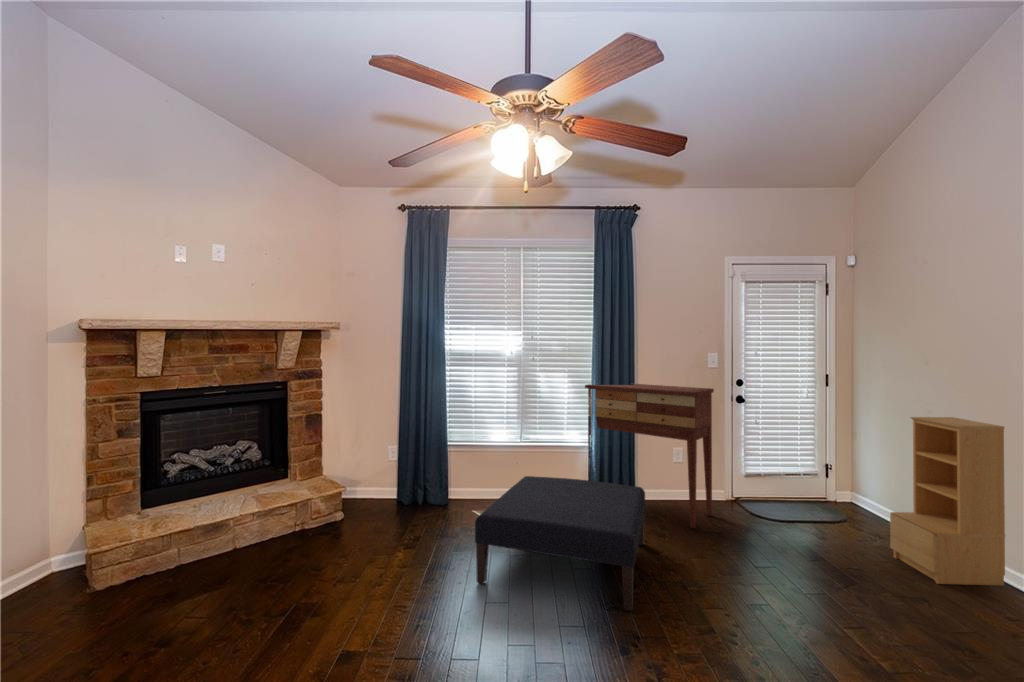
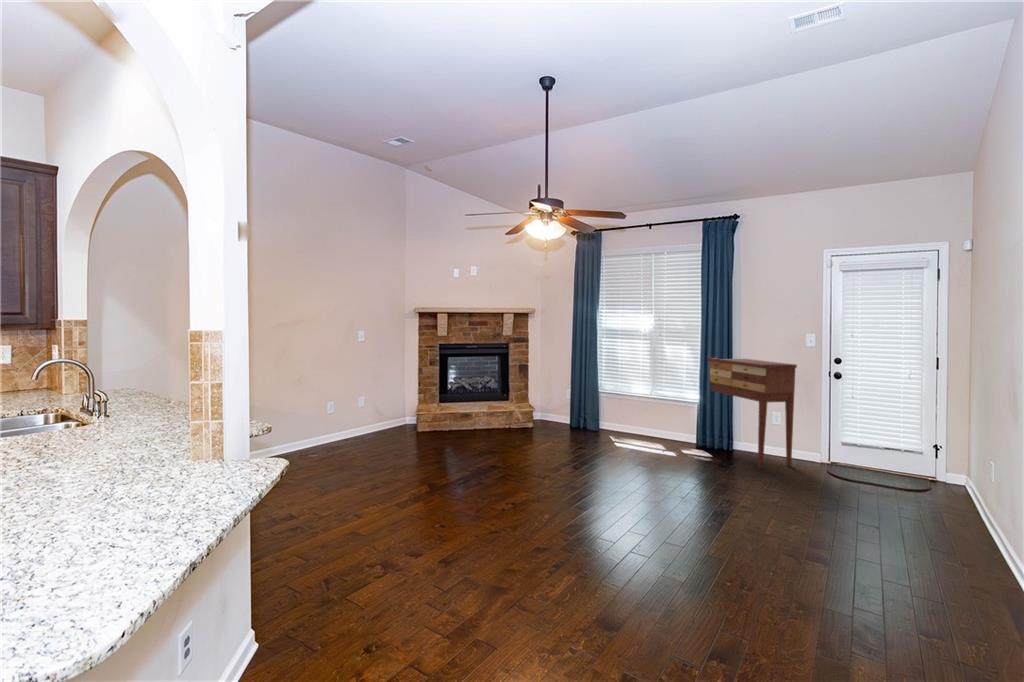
bookshelf: present [890,417,1005,586] -> none [909,395,992,536]
ottoman: present [475,476,645,611] -> none [581,414,710,483]

